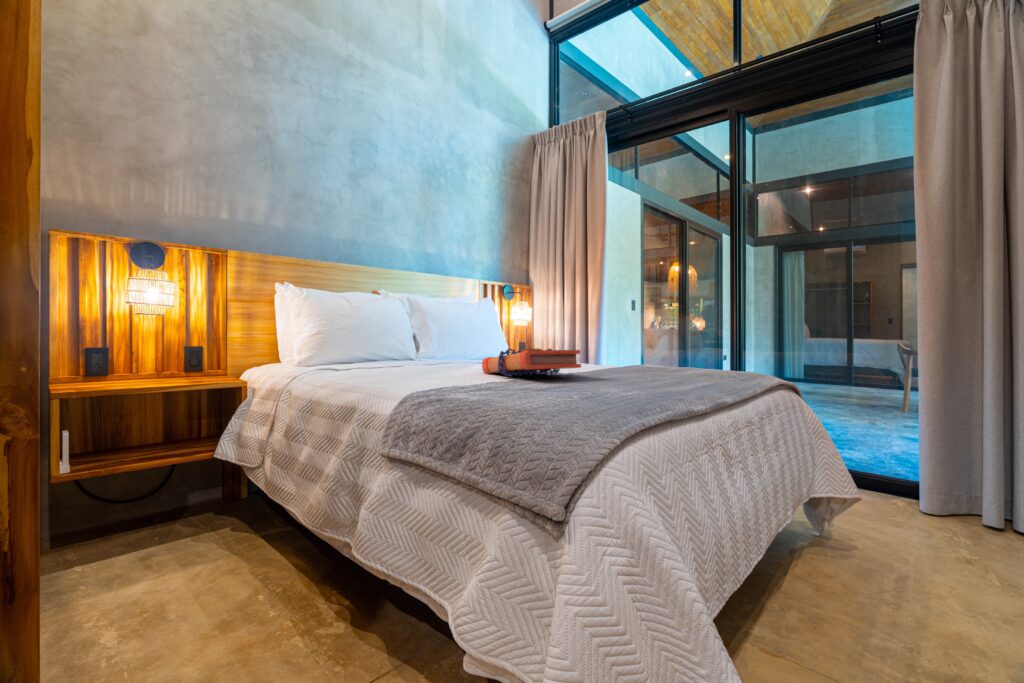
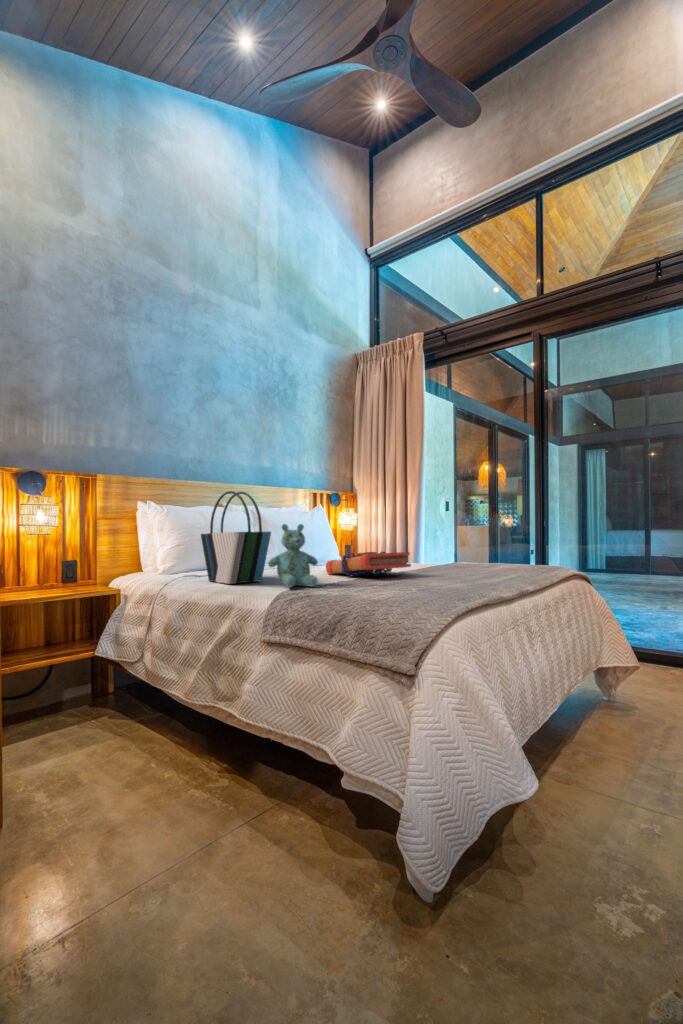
tote bag: none [334,269,412,380] -> present [201,491,271,584]
stuffed bear: none [404,310,466,388] -> present [268,524,318,588]

